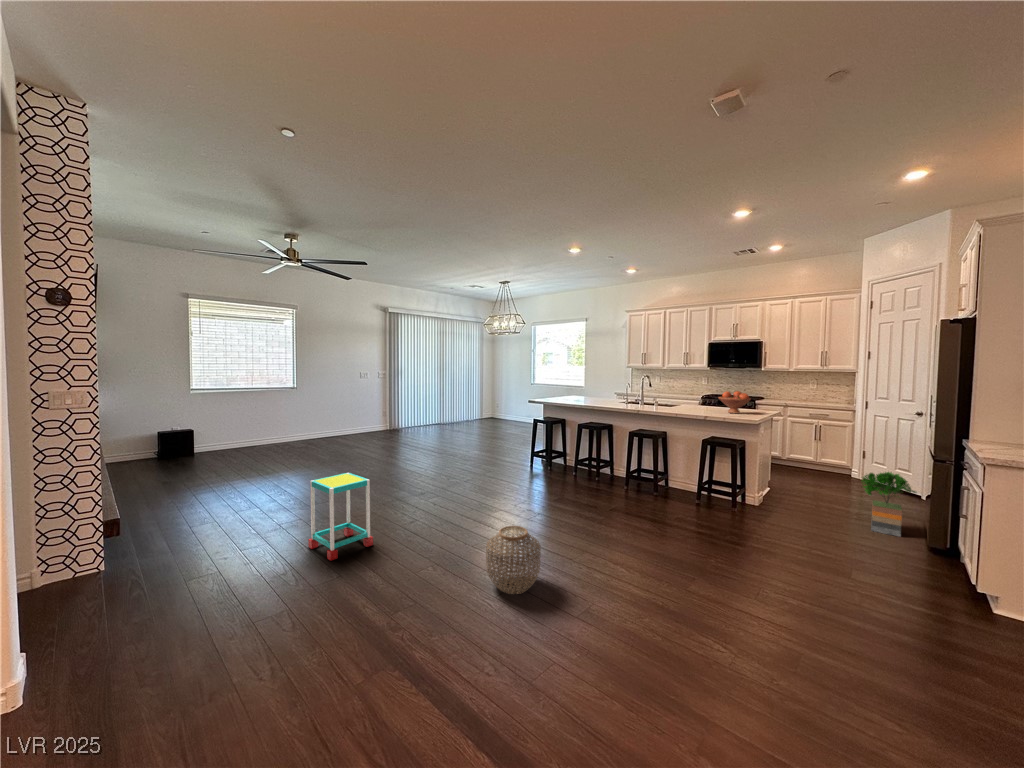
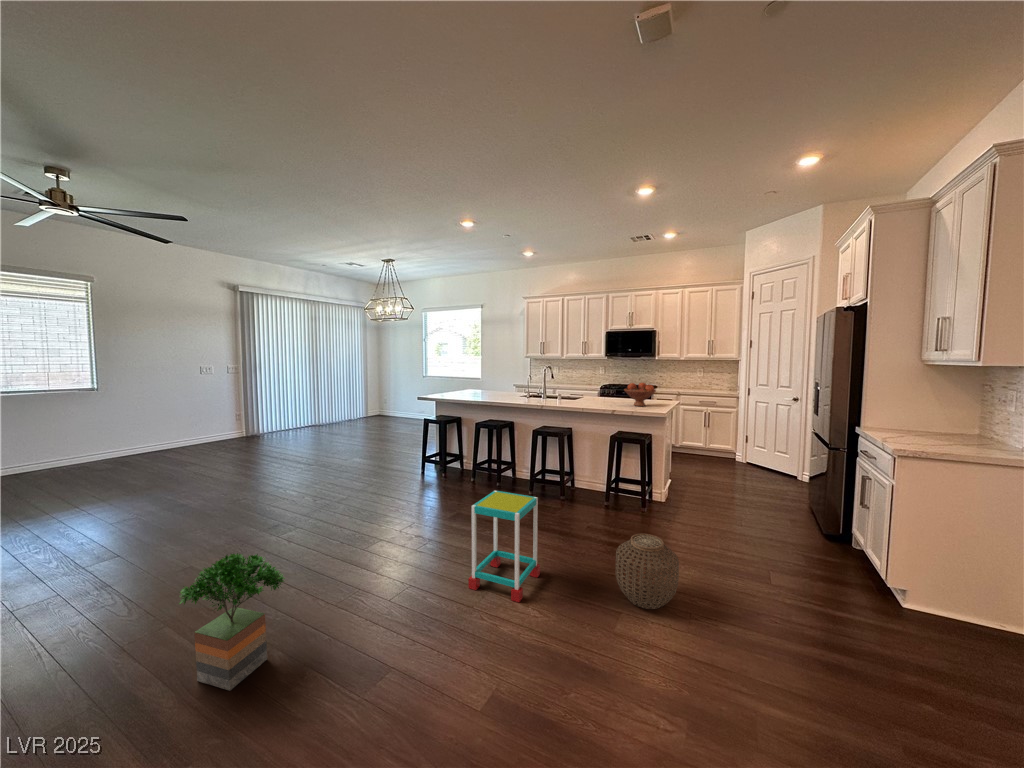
potted tree: present [862,472,916,537] -> present [179,553,285,691]
side table: present [308,473,373,561] -> present [468,491,540,602]
woven basket: present [486,526,541,594] -> present [616,534,679,609]

